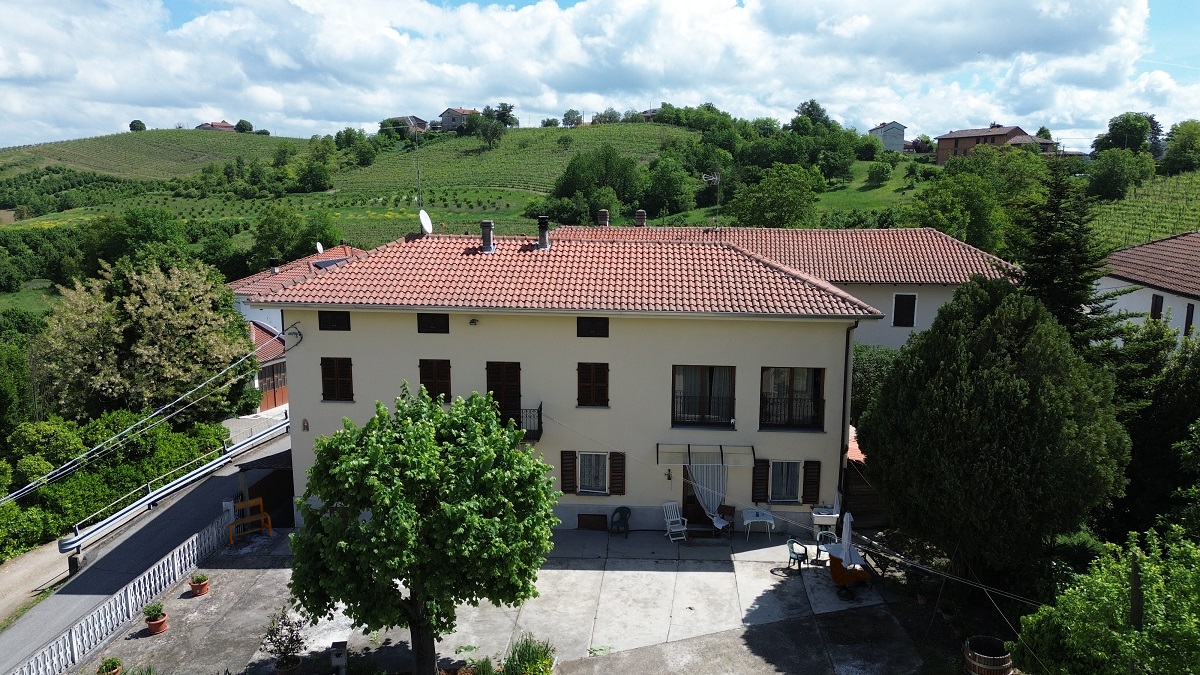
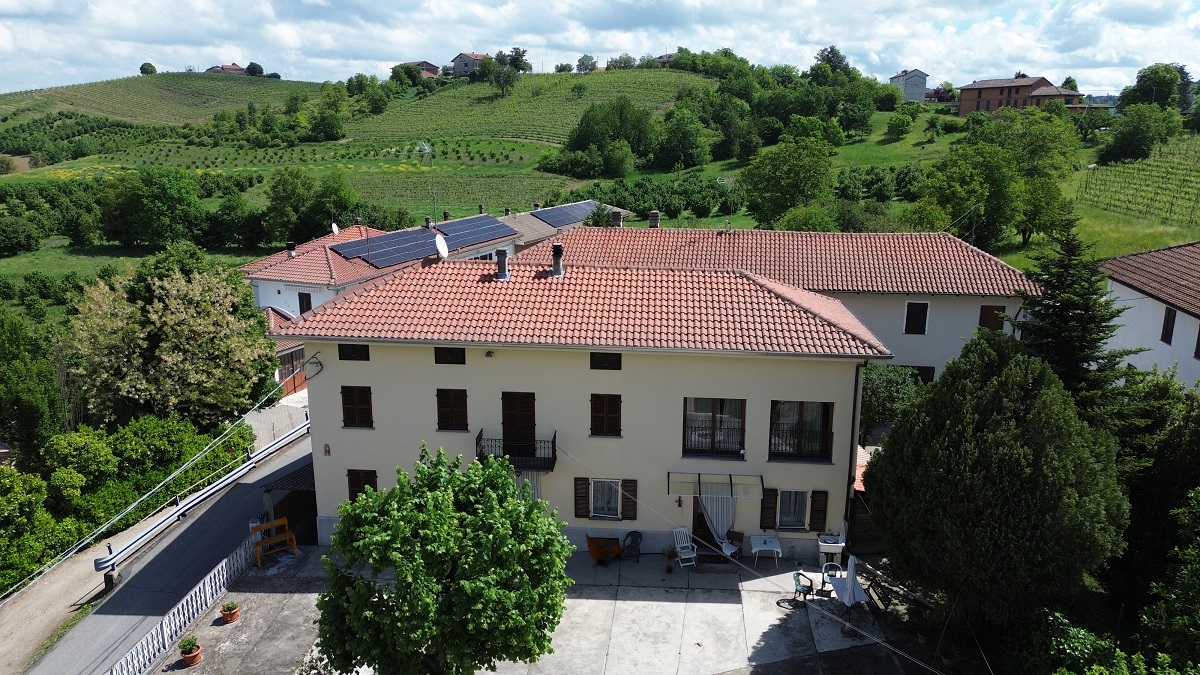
potted tree: none [651,516,671,547] -> present [661,544,680,573]
lounge chair: present [828,553,871,595] -> present [586,534,623,567]

